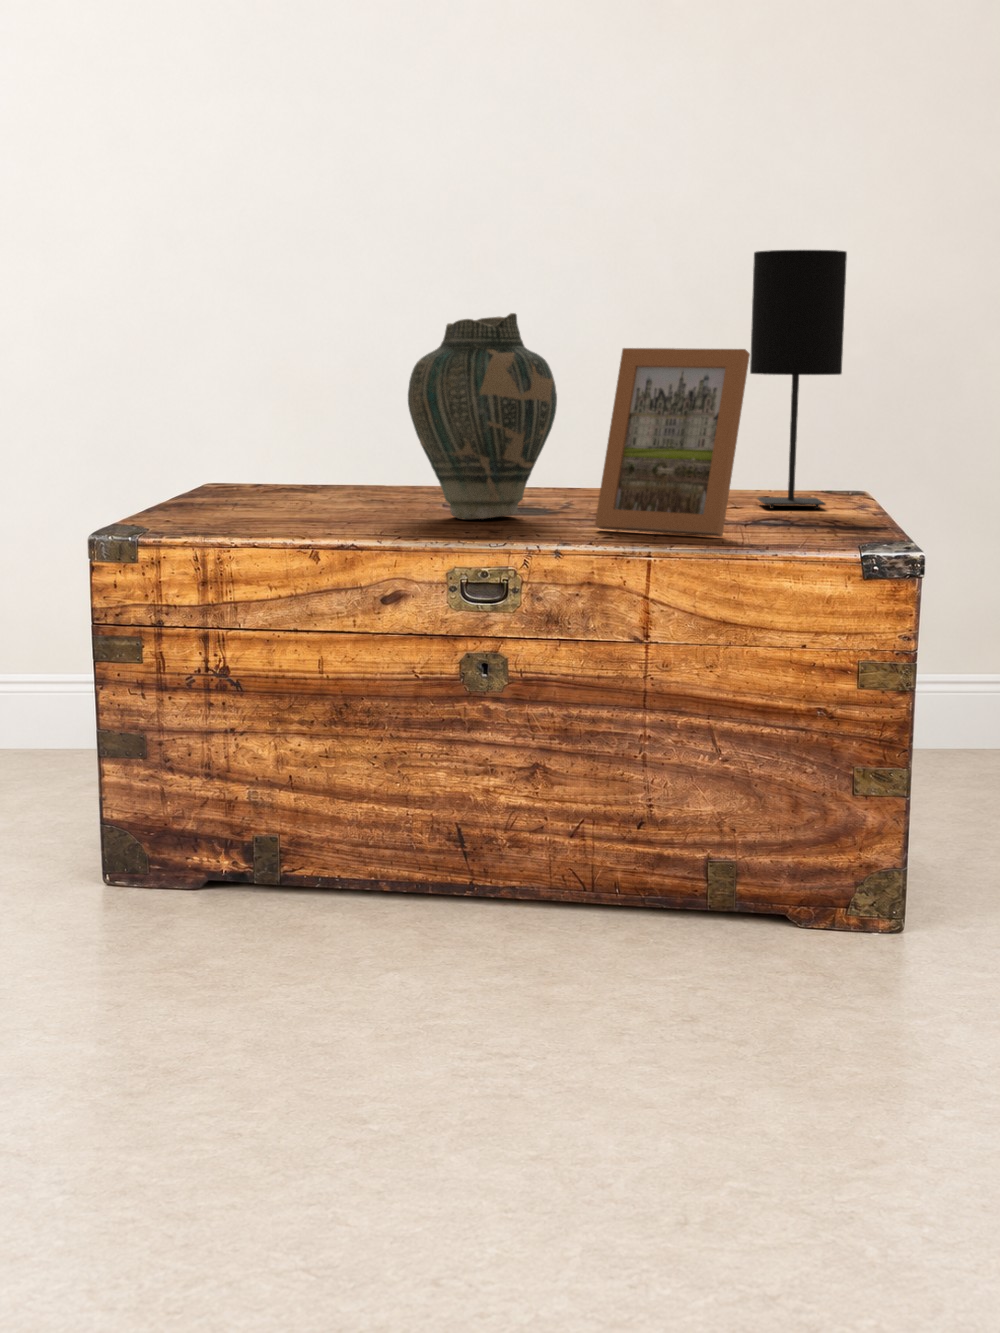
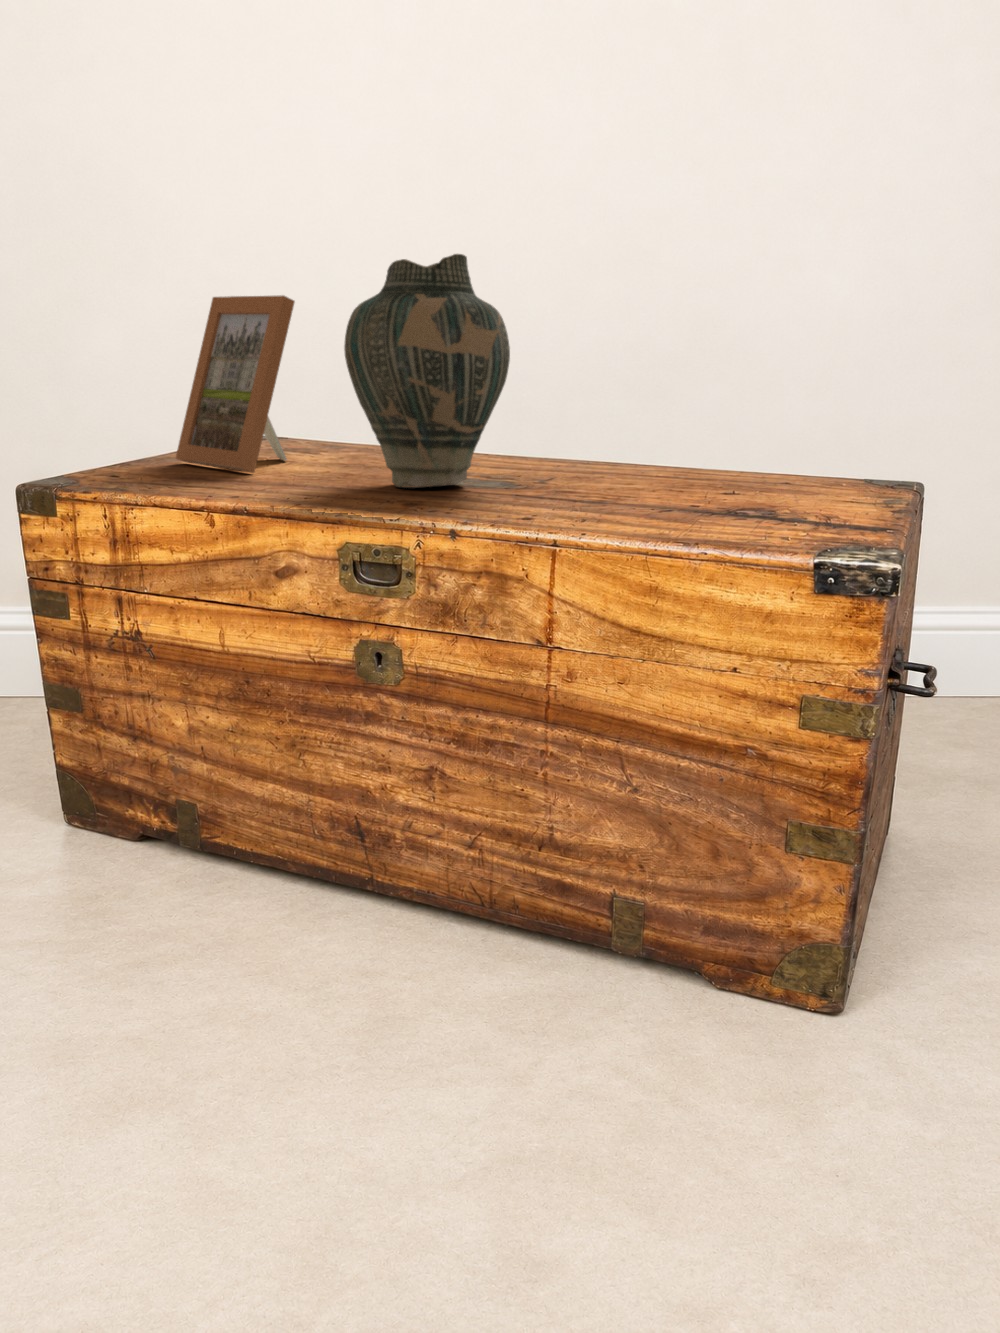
table lamp: present [750,250,847,509] -> none [760,181,881,492]
picture frame: present [595,348,750,537] -> present [176,295,295,473]

